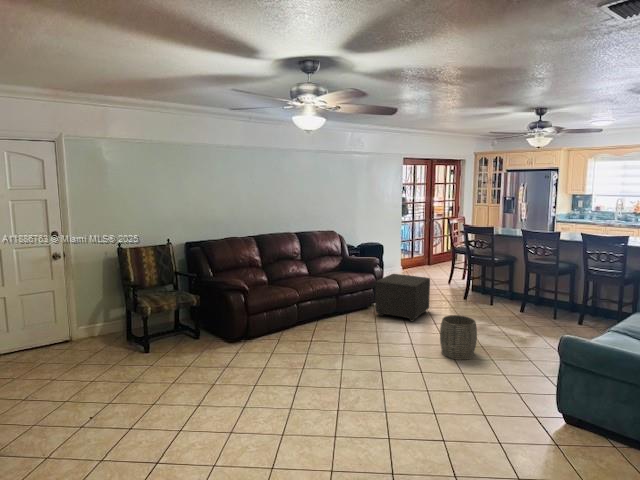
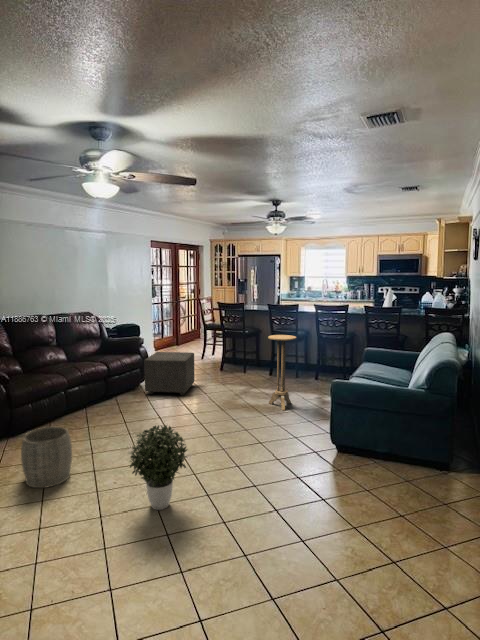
side table: none [504,268,541,356] -> present [268,335,296,410]
woven basket: present [440,315,477,360] -> present [21,427,72,488]
potted plant: none [312,354,370,437] -> present [129,425,188,510]

